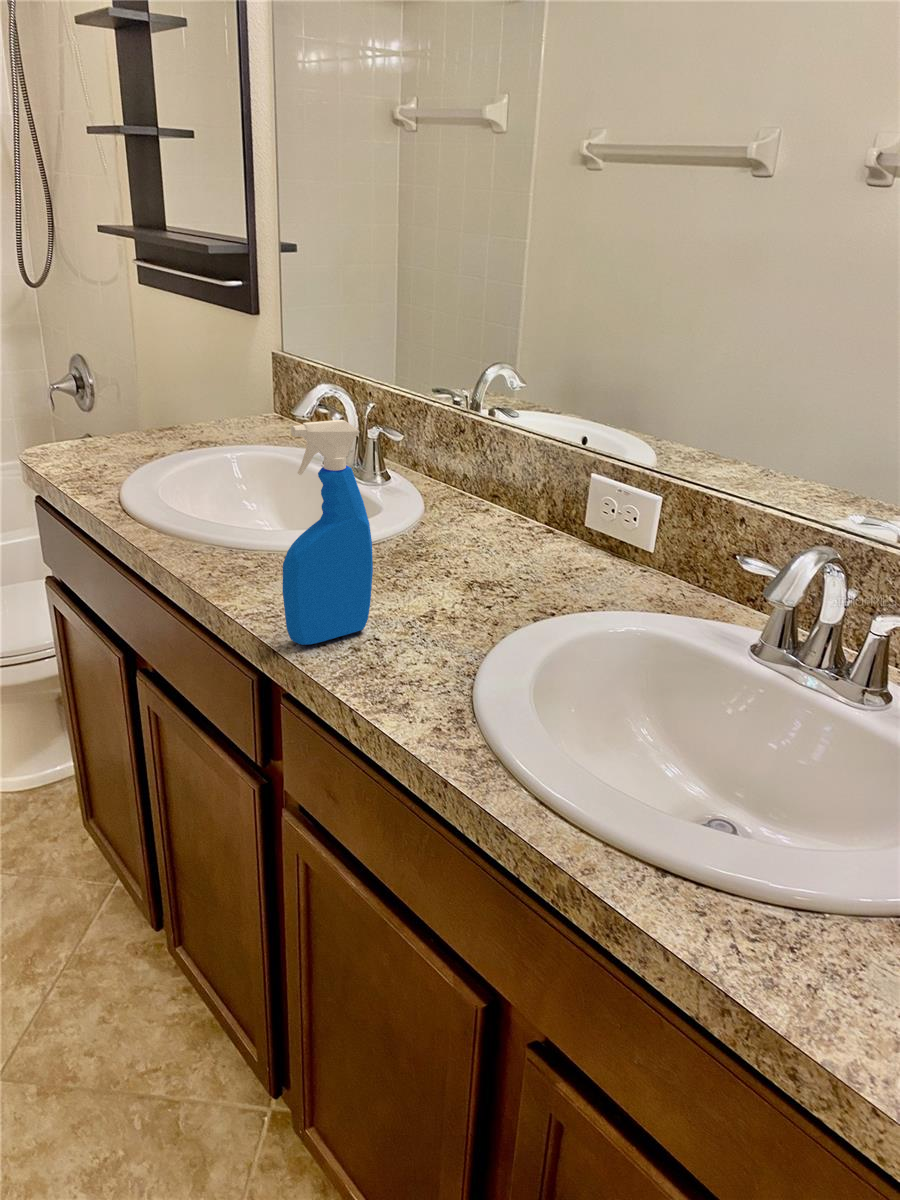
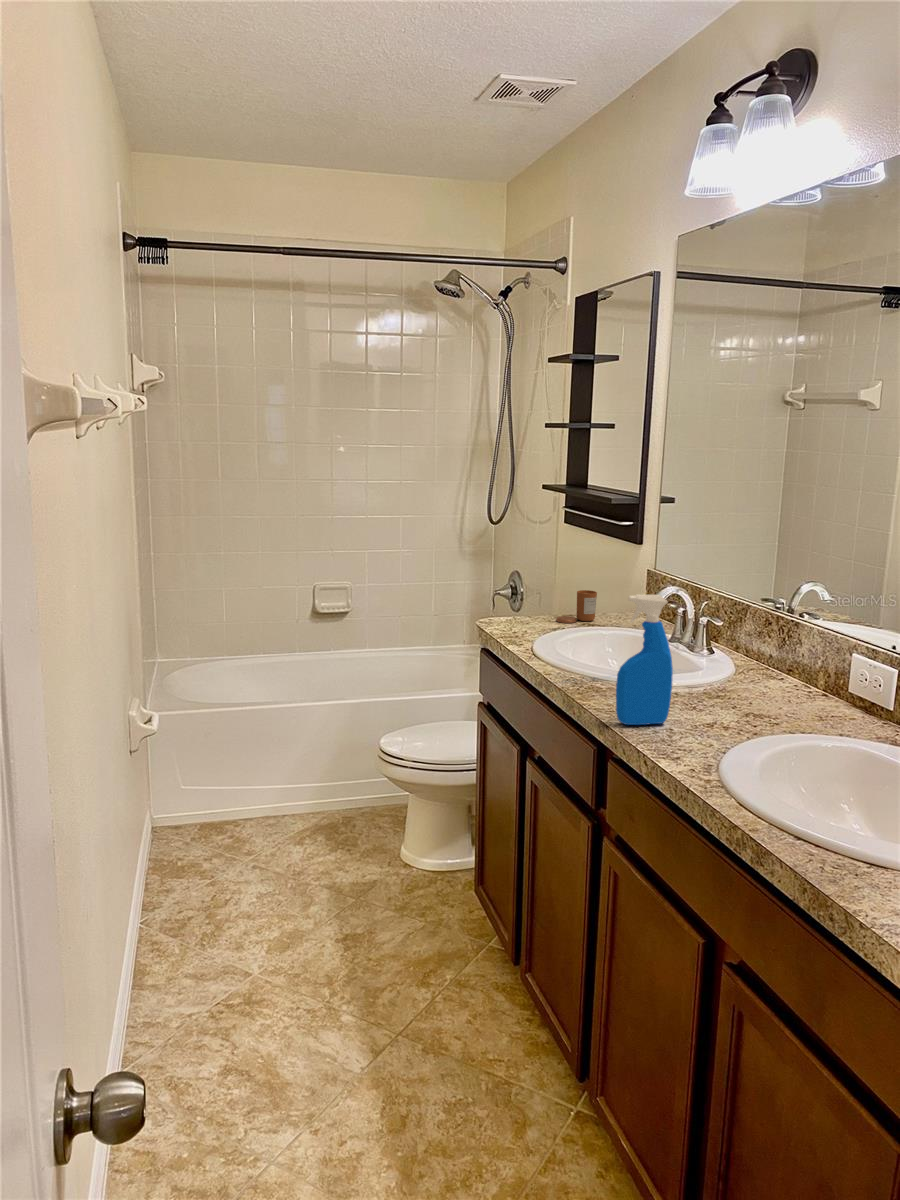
candle: none [150,389,208,442] -> present [556,590,597,623]

